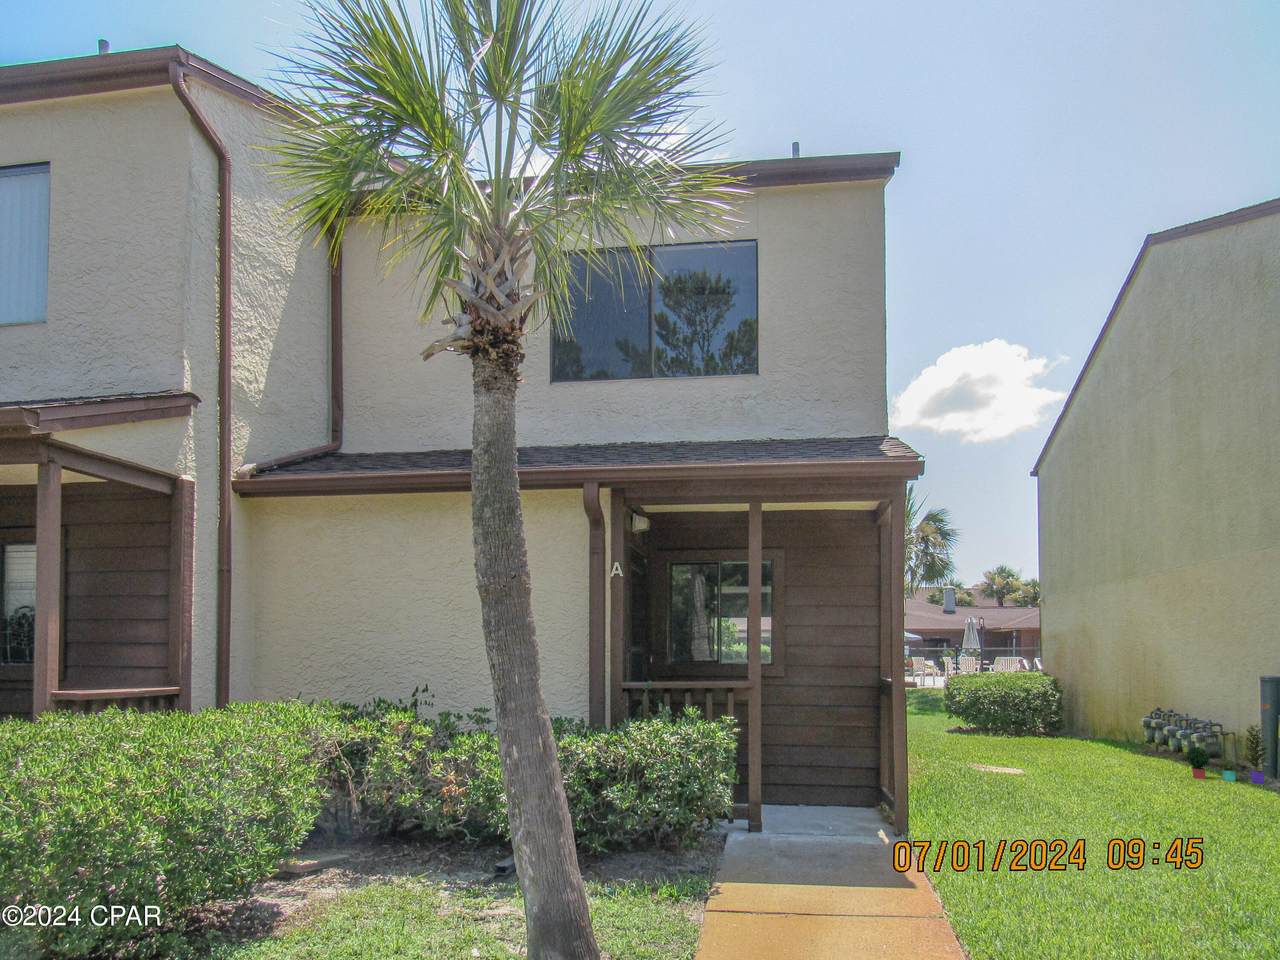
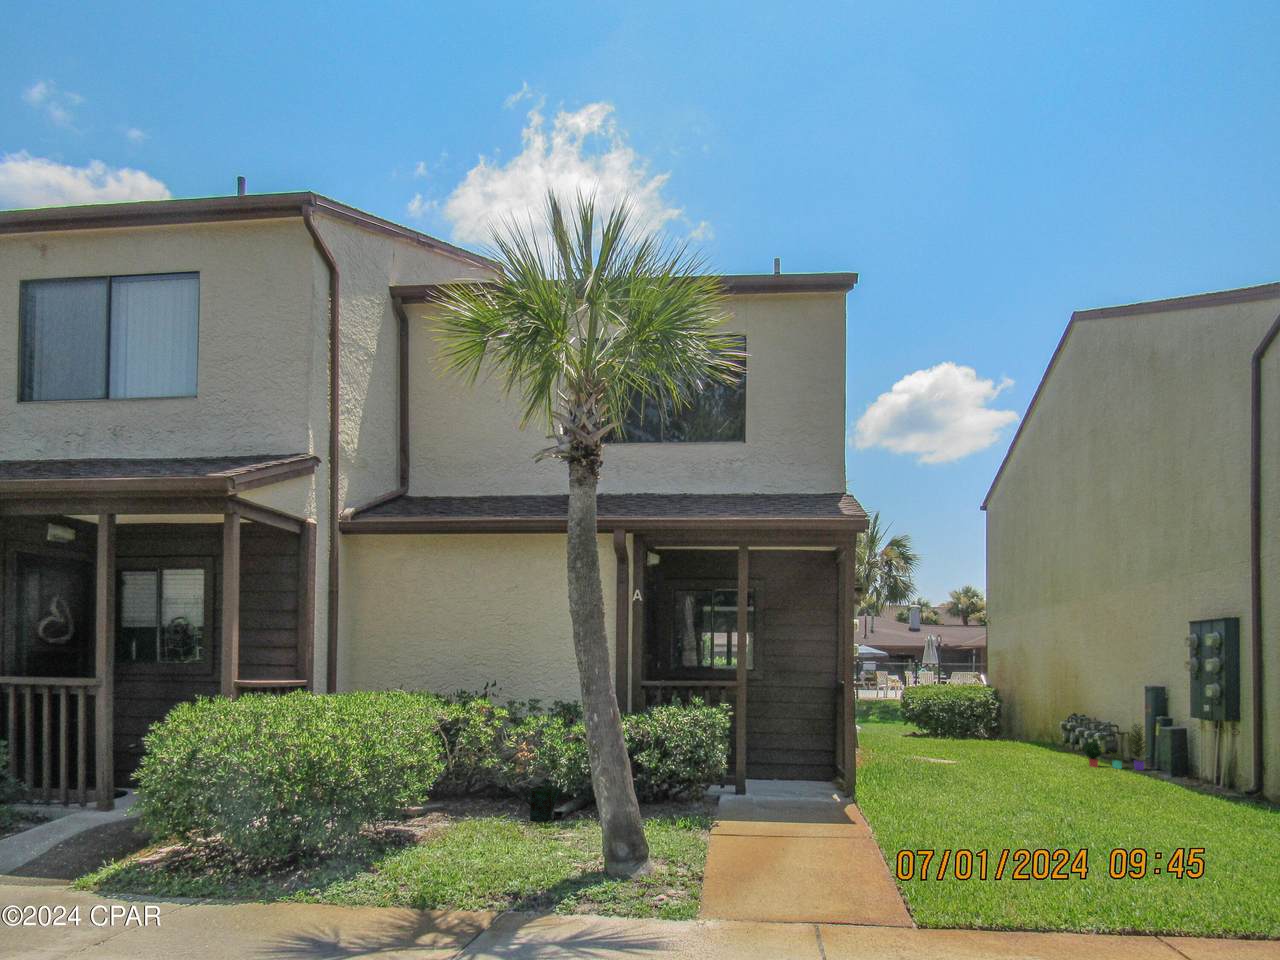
watering can: none [451,822,512,884] -> present [526,786,560,822]

